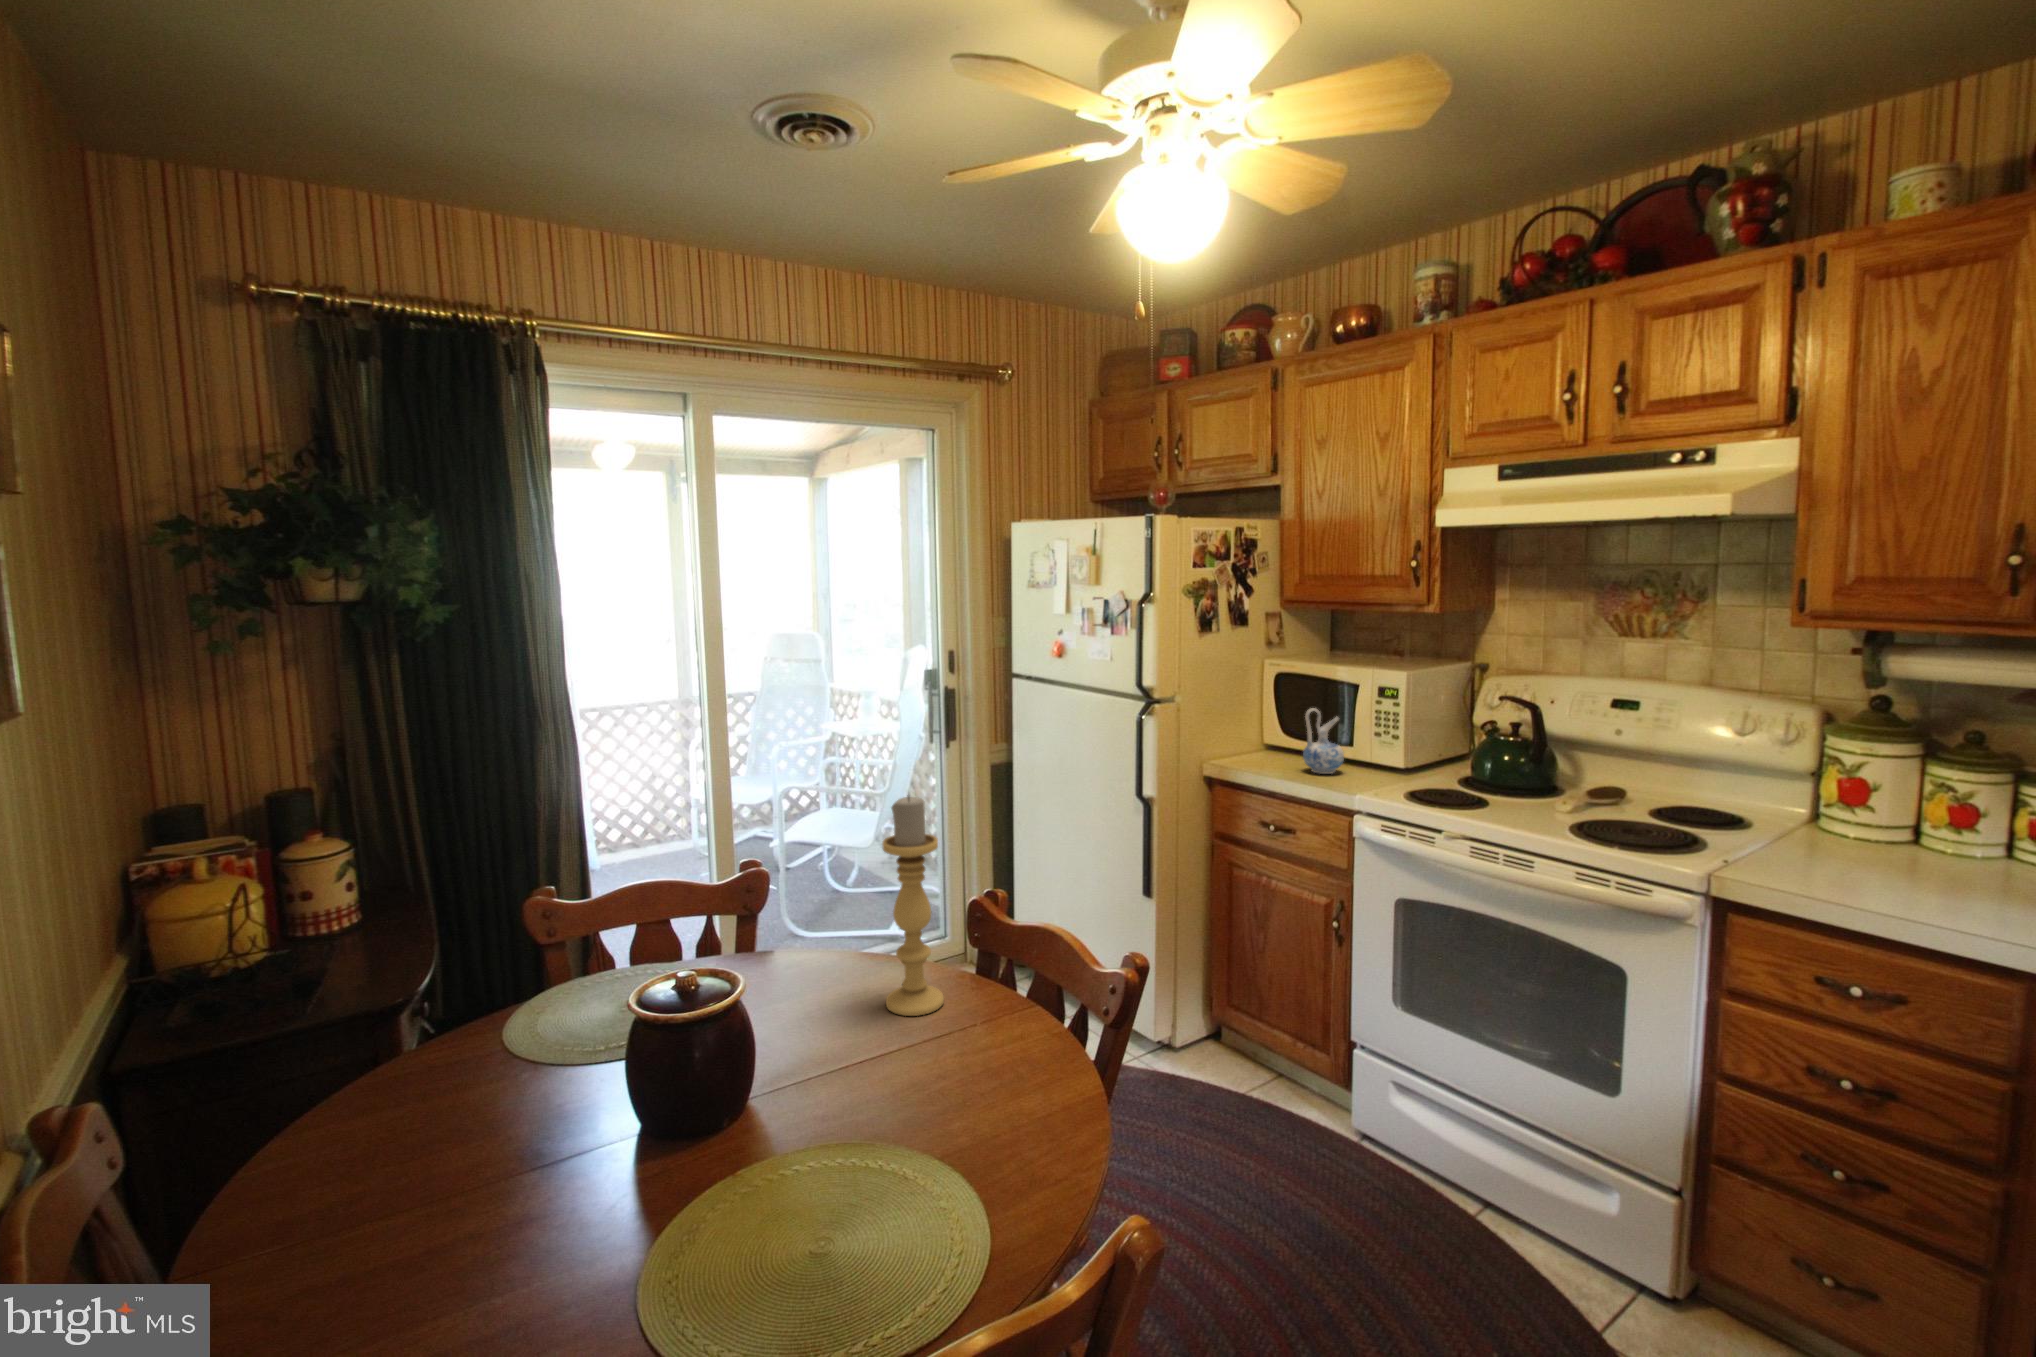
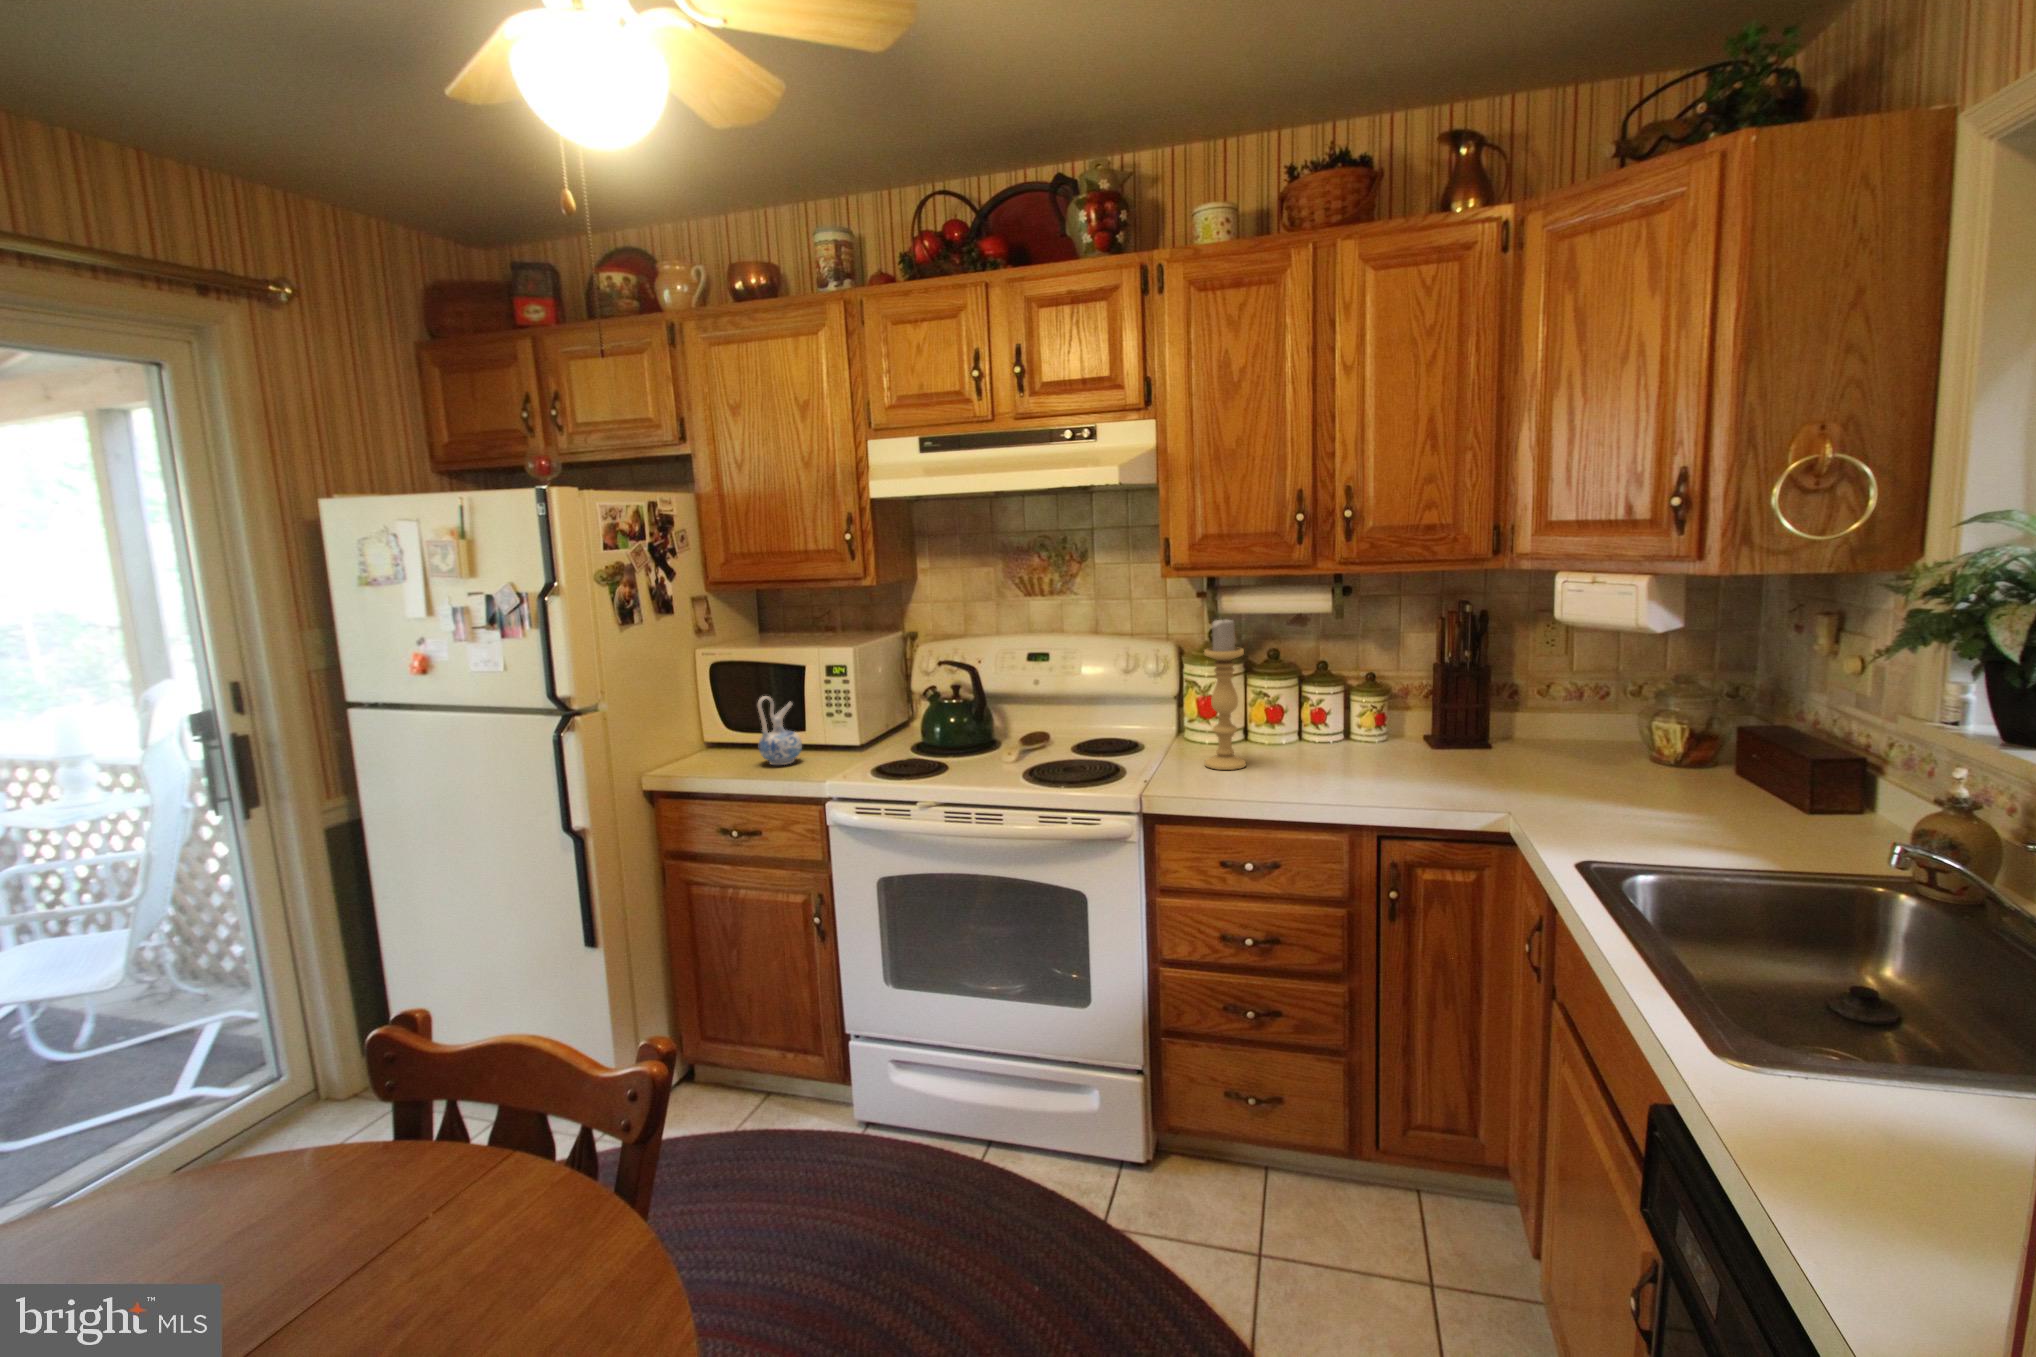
candle holder: present [882,796,944,1016] -> present [1204,619,1246,770]

